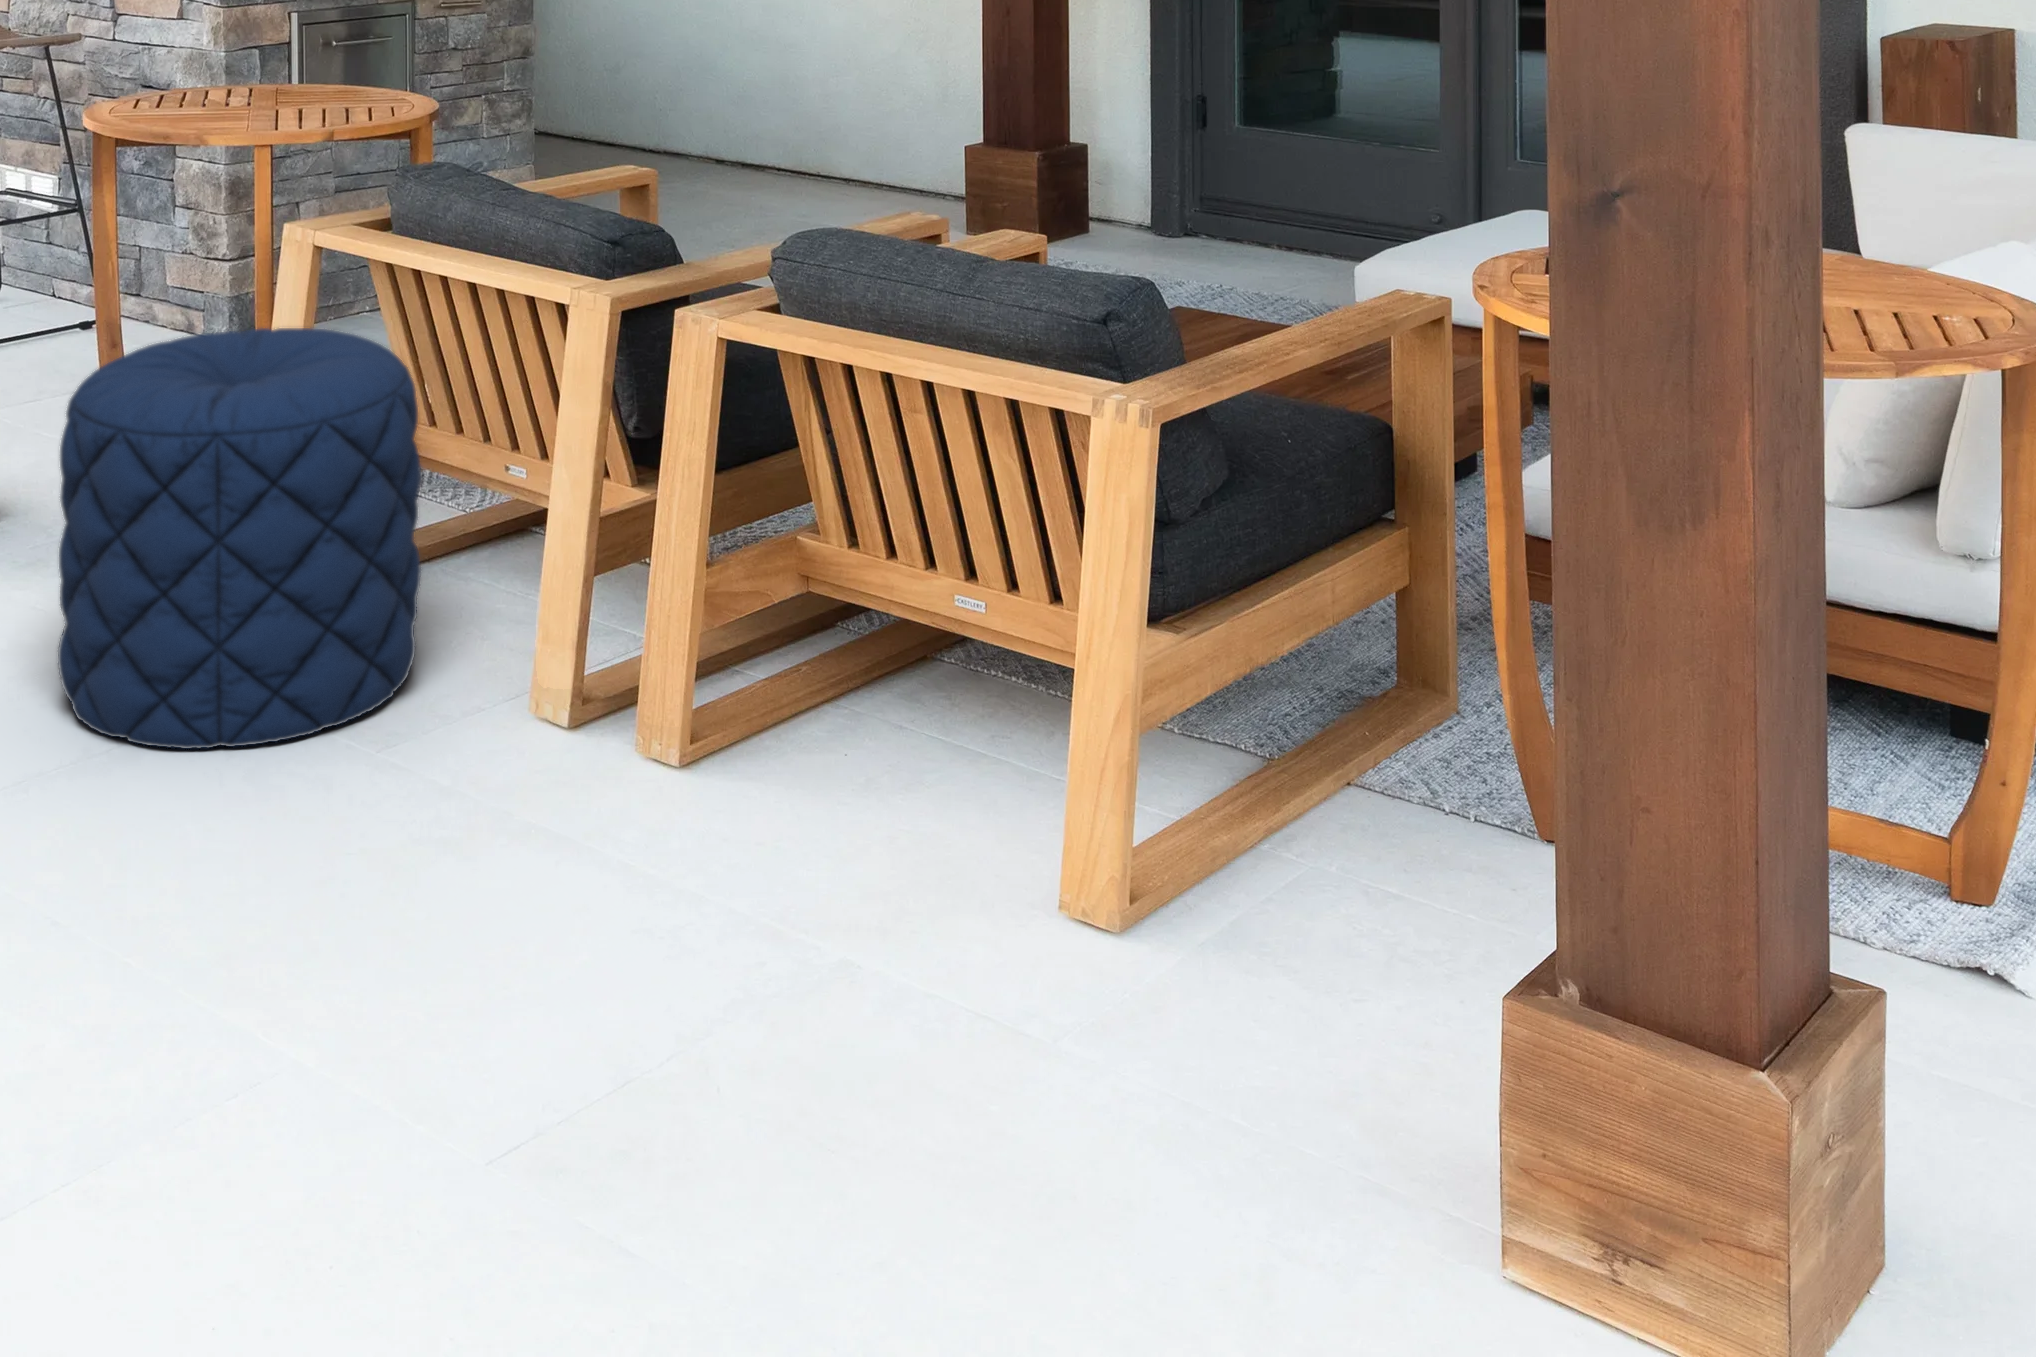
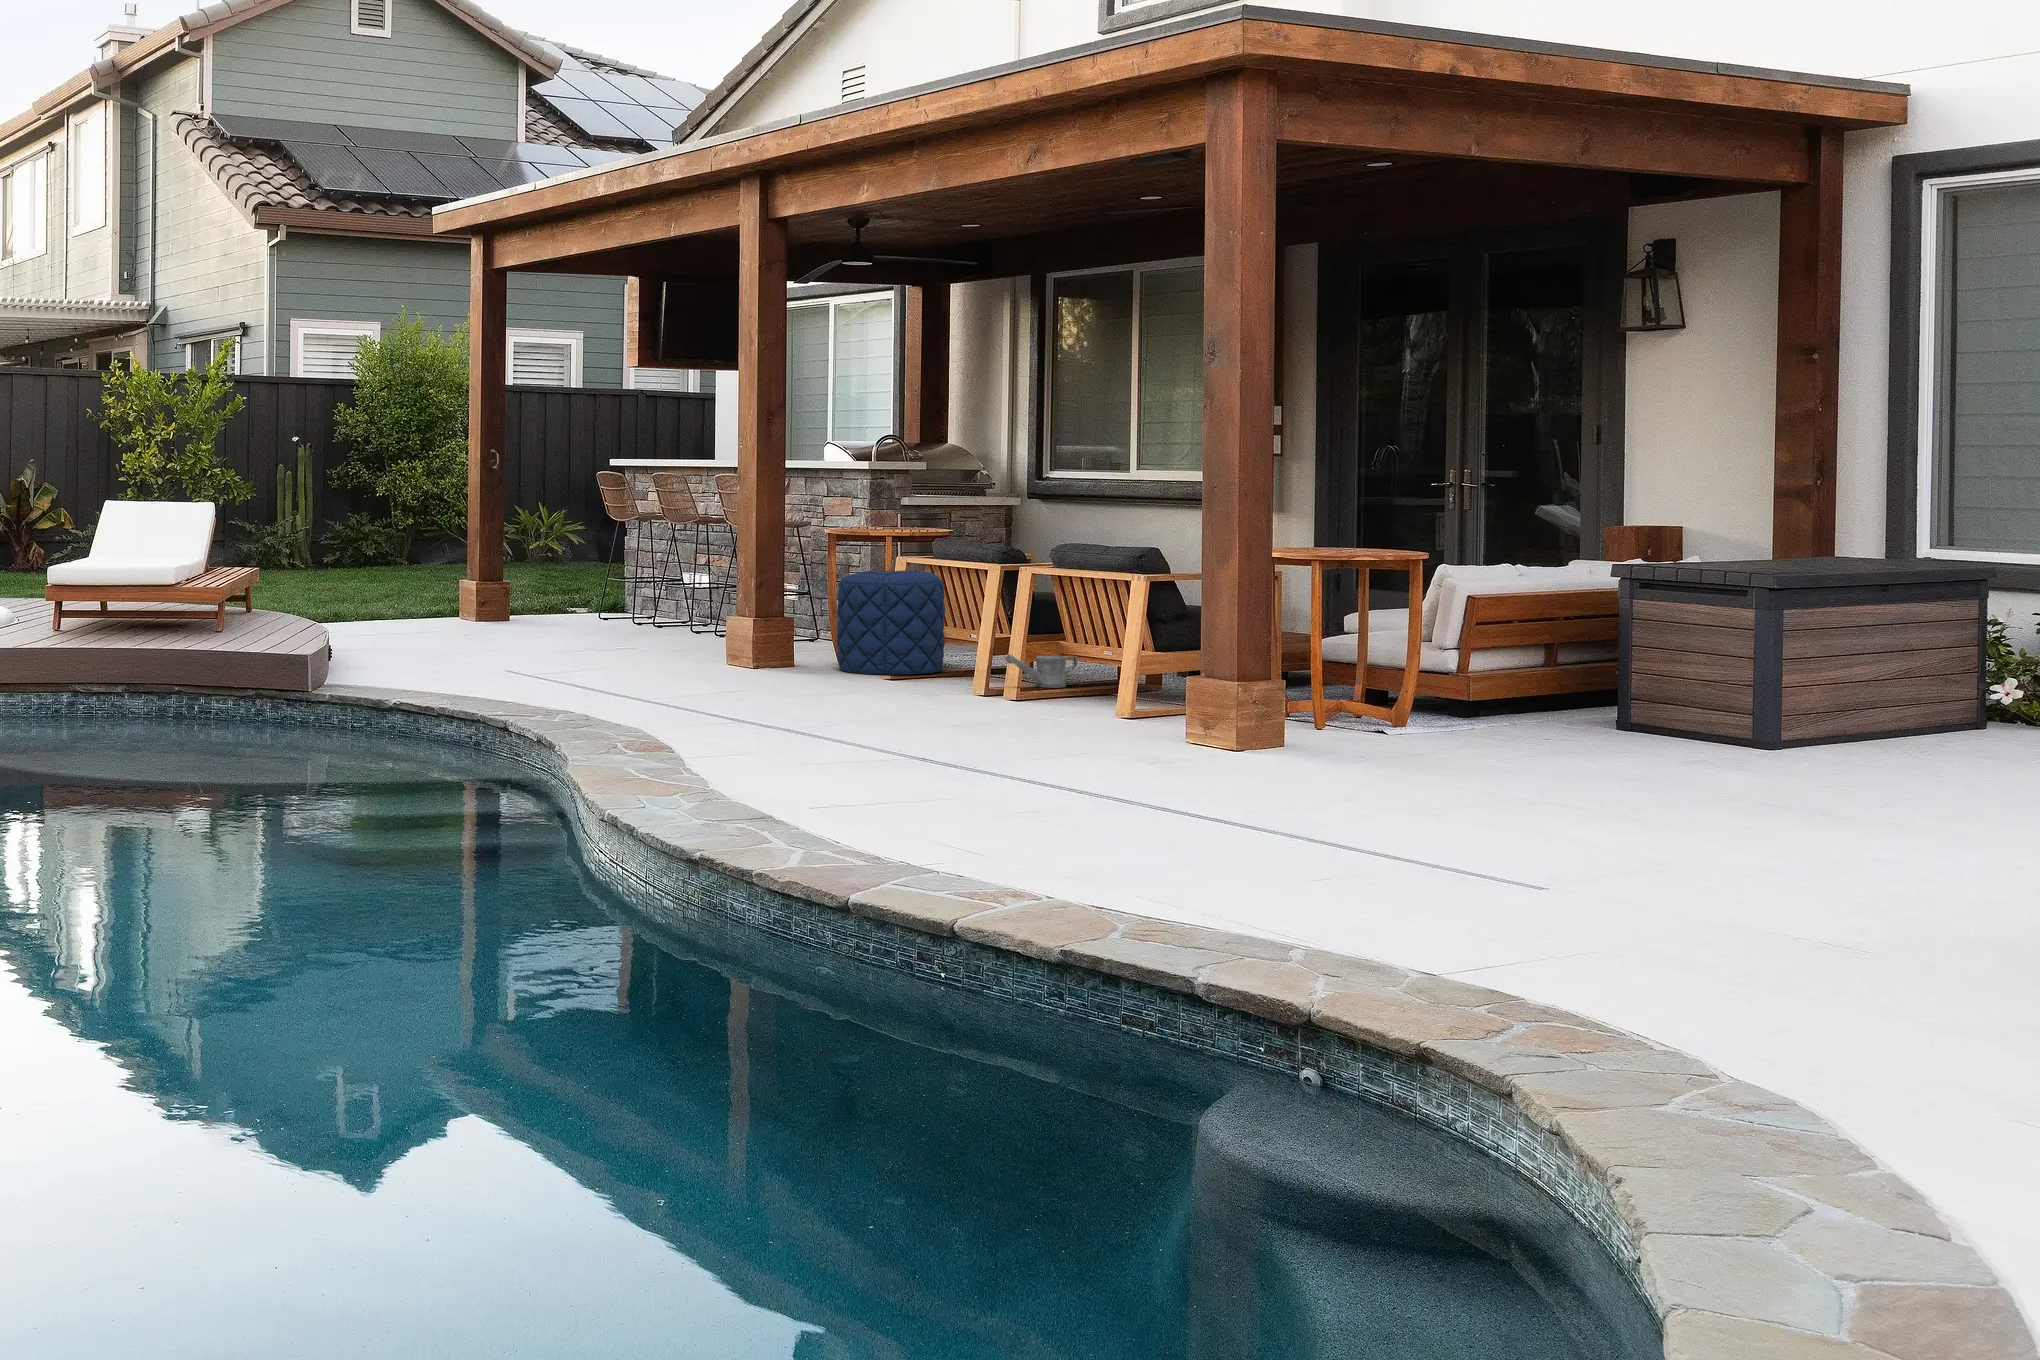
watering can: none [664,695,892,855] -> present [1007,654,1077,688]

